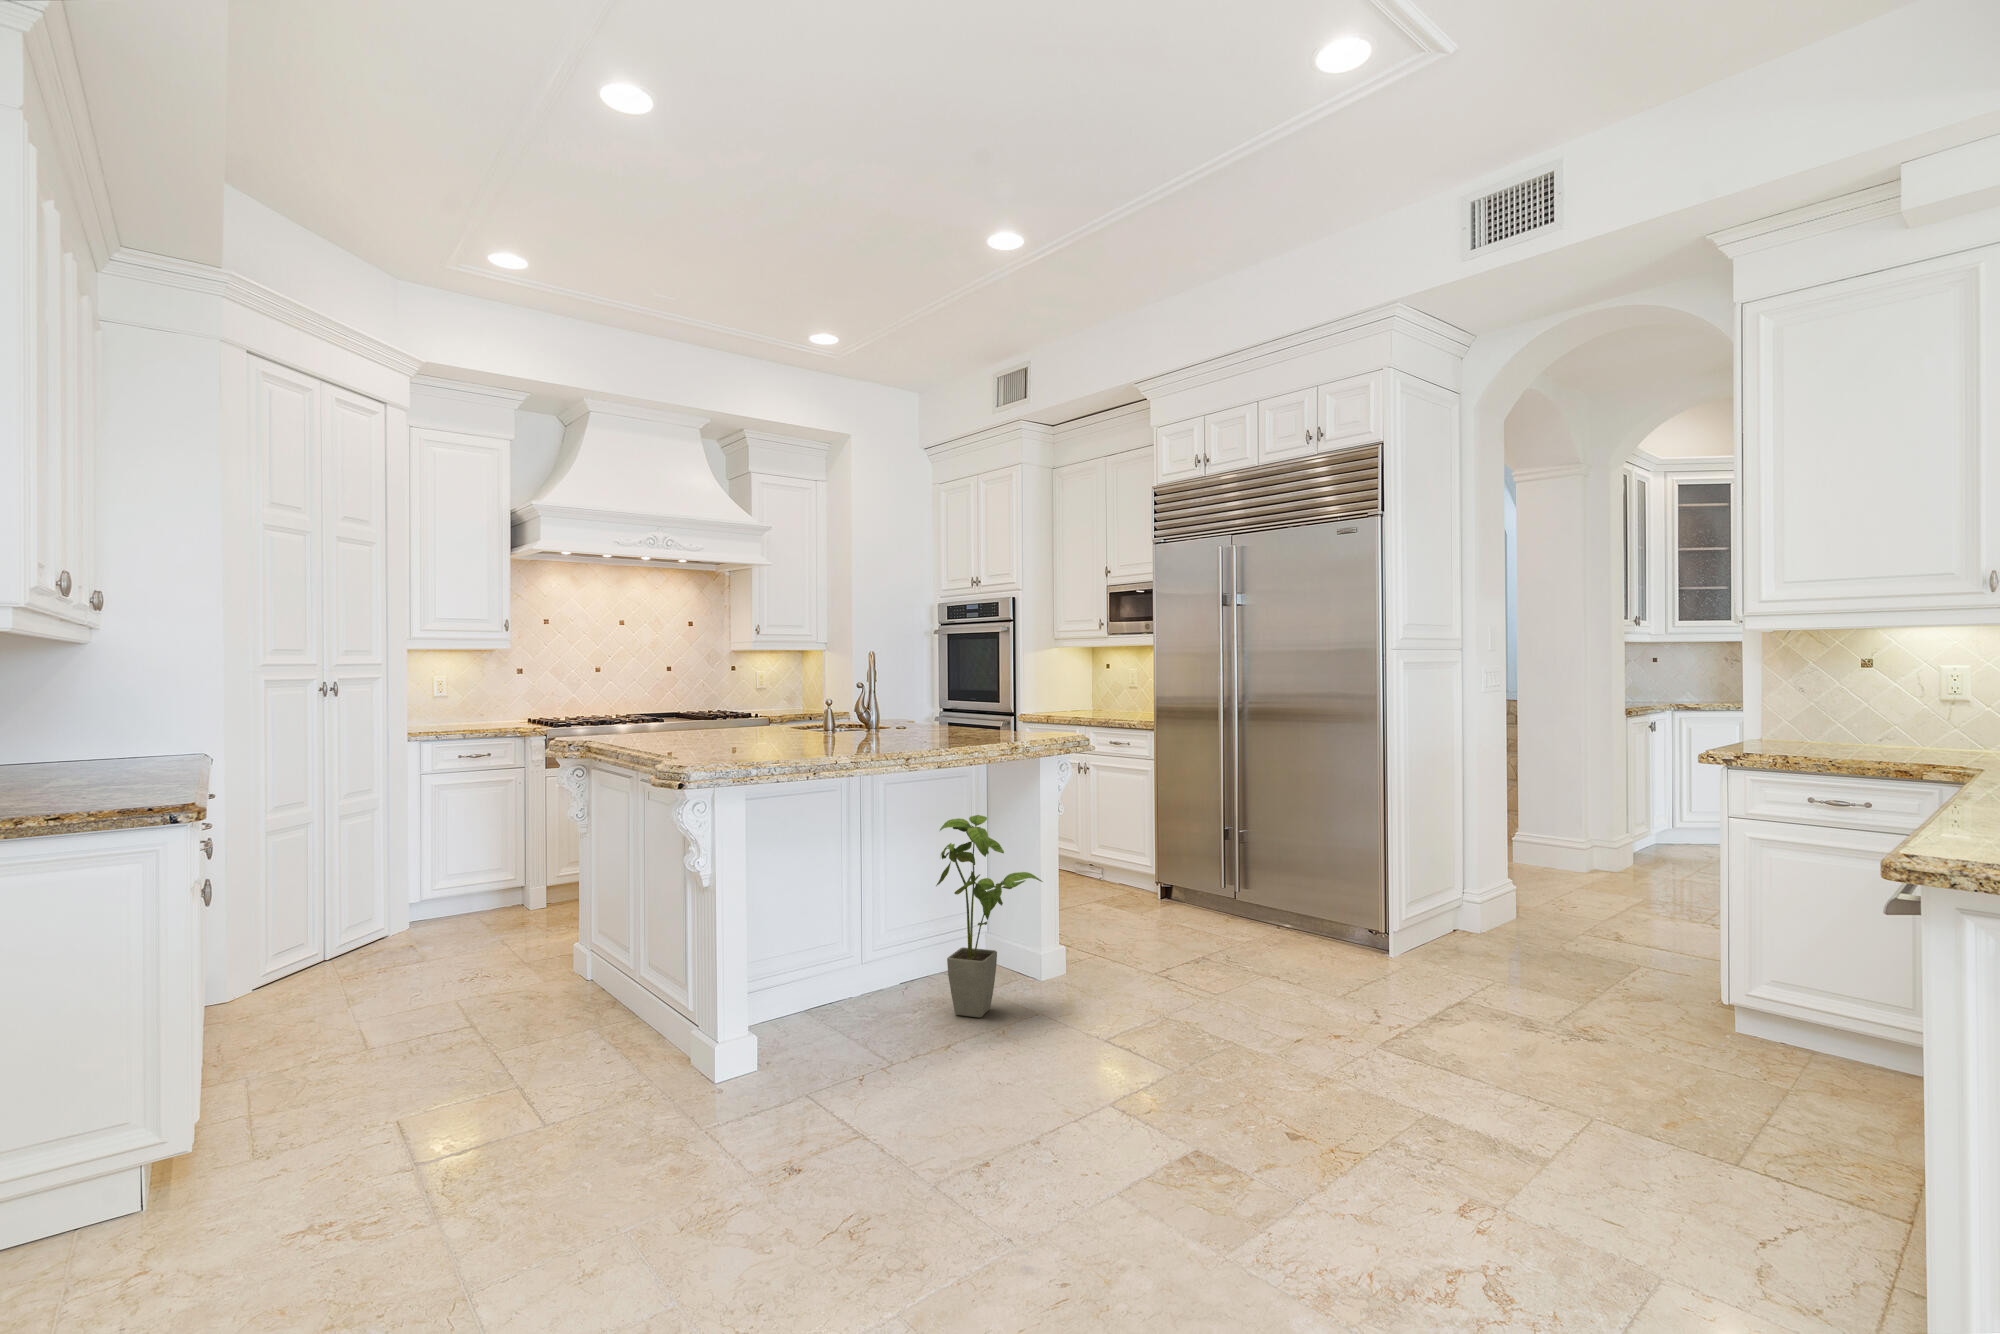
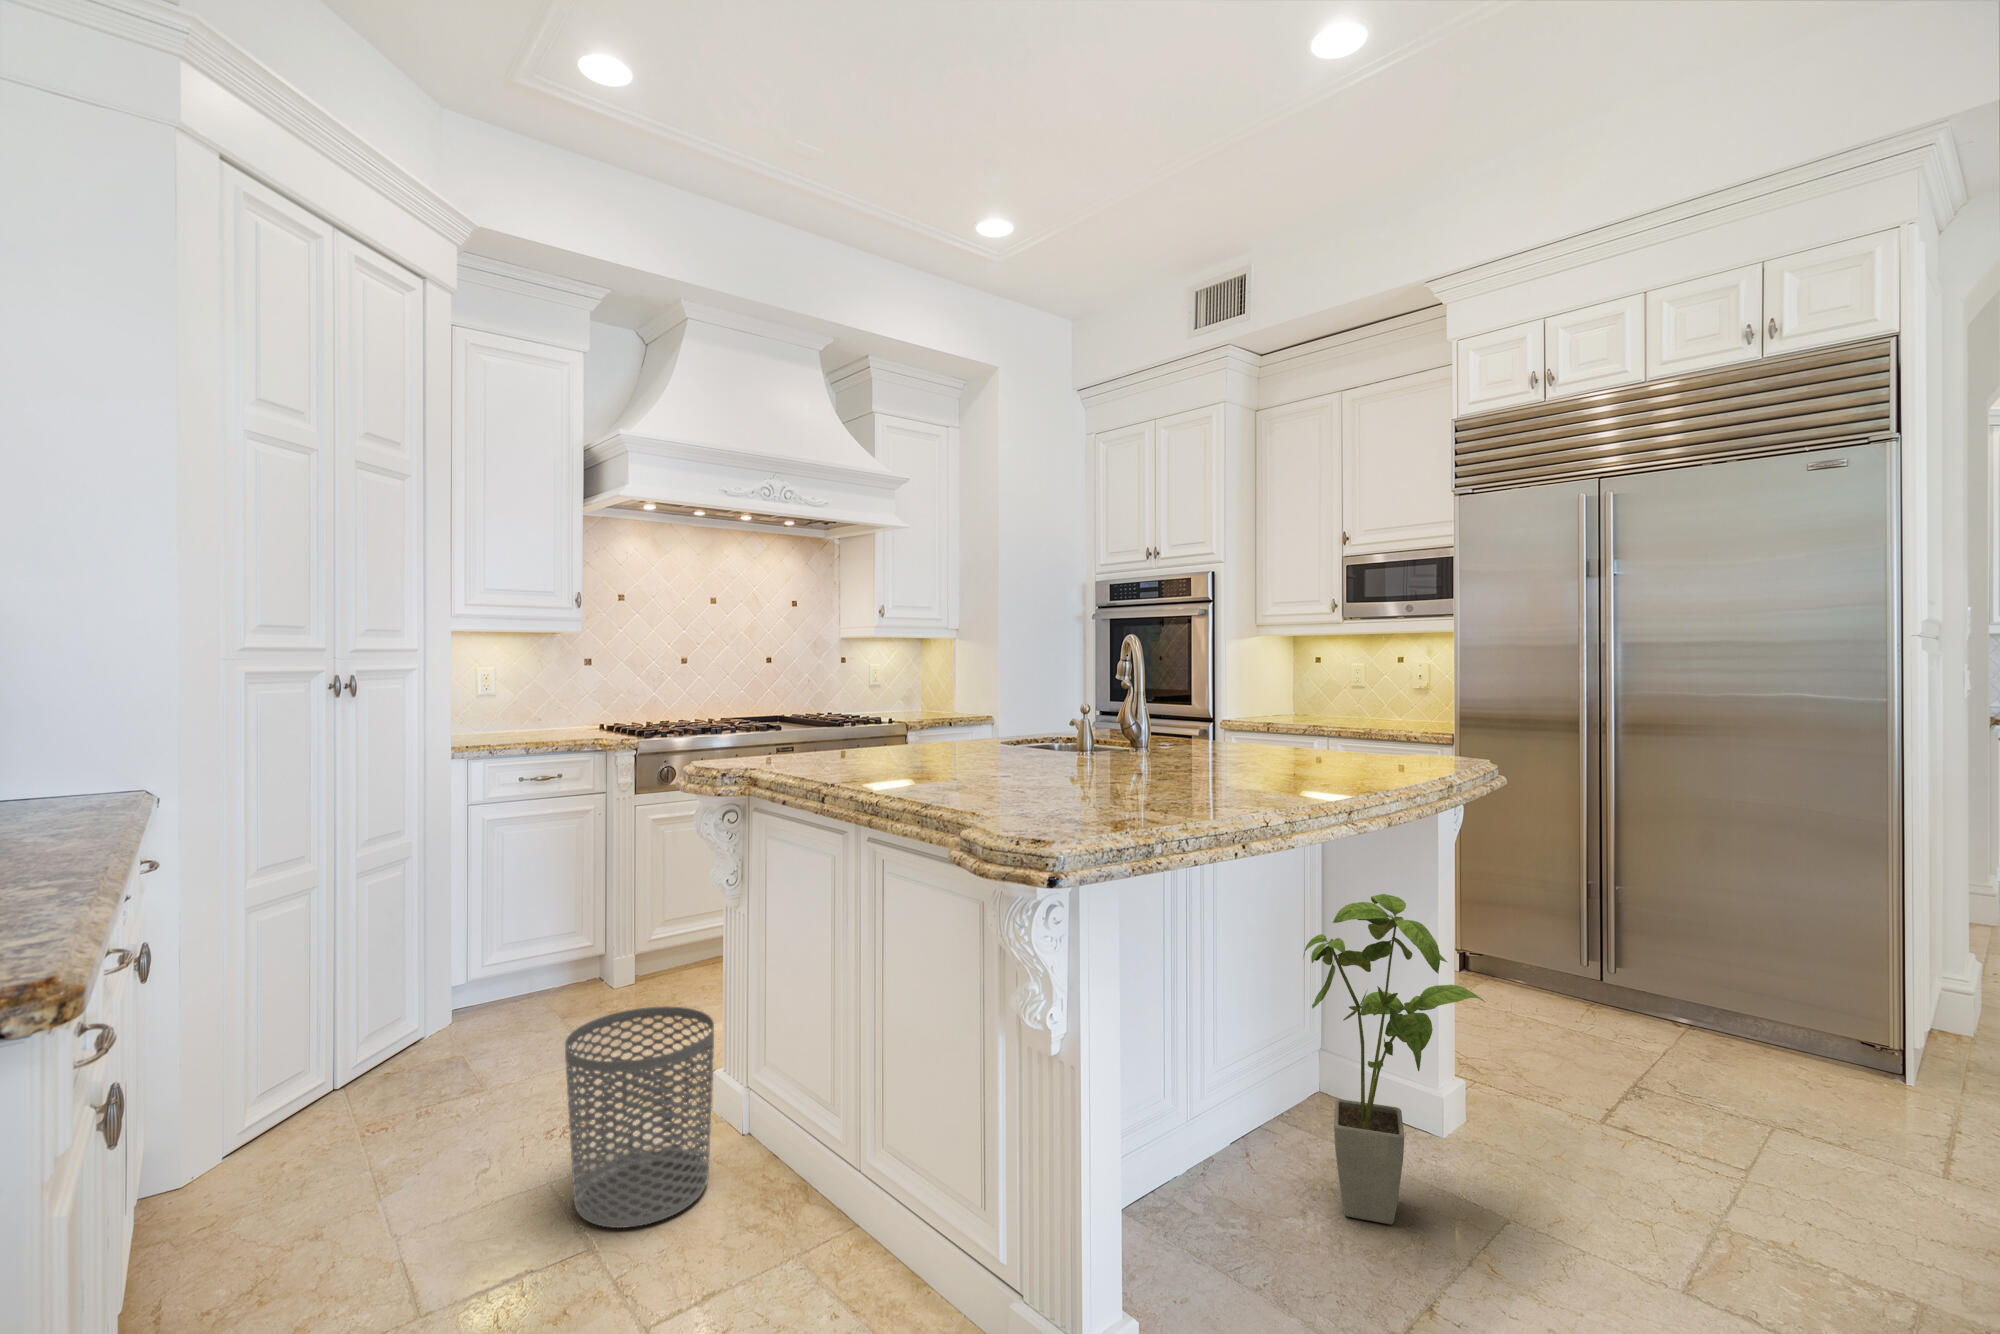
waste bin: none [471,896,569,1022] -> present [565,1006,714,1228]

